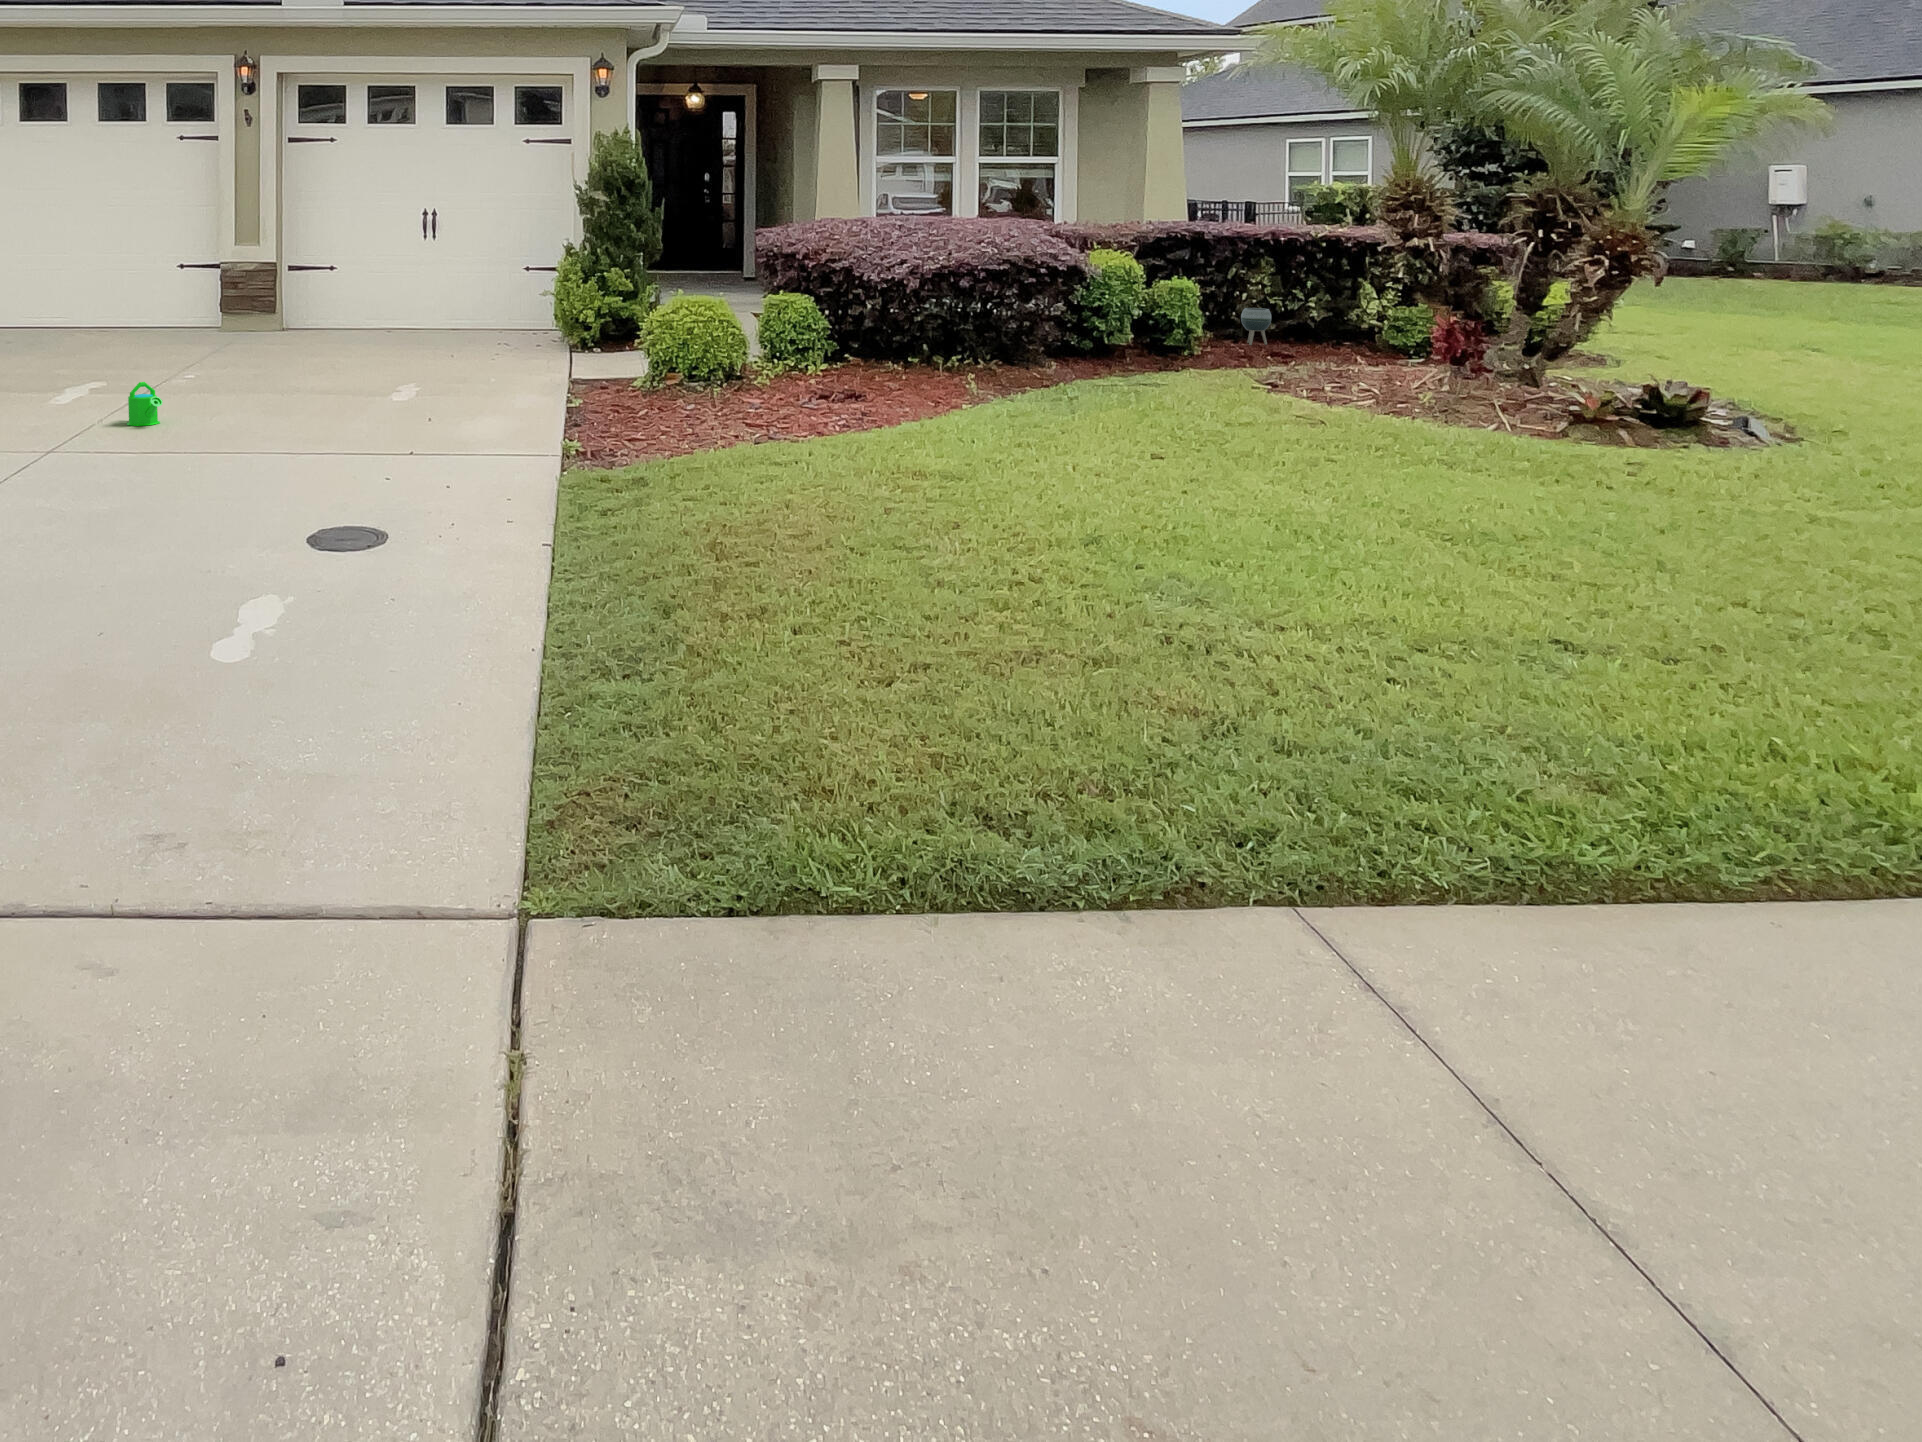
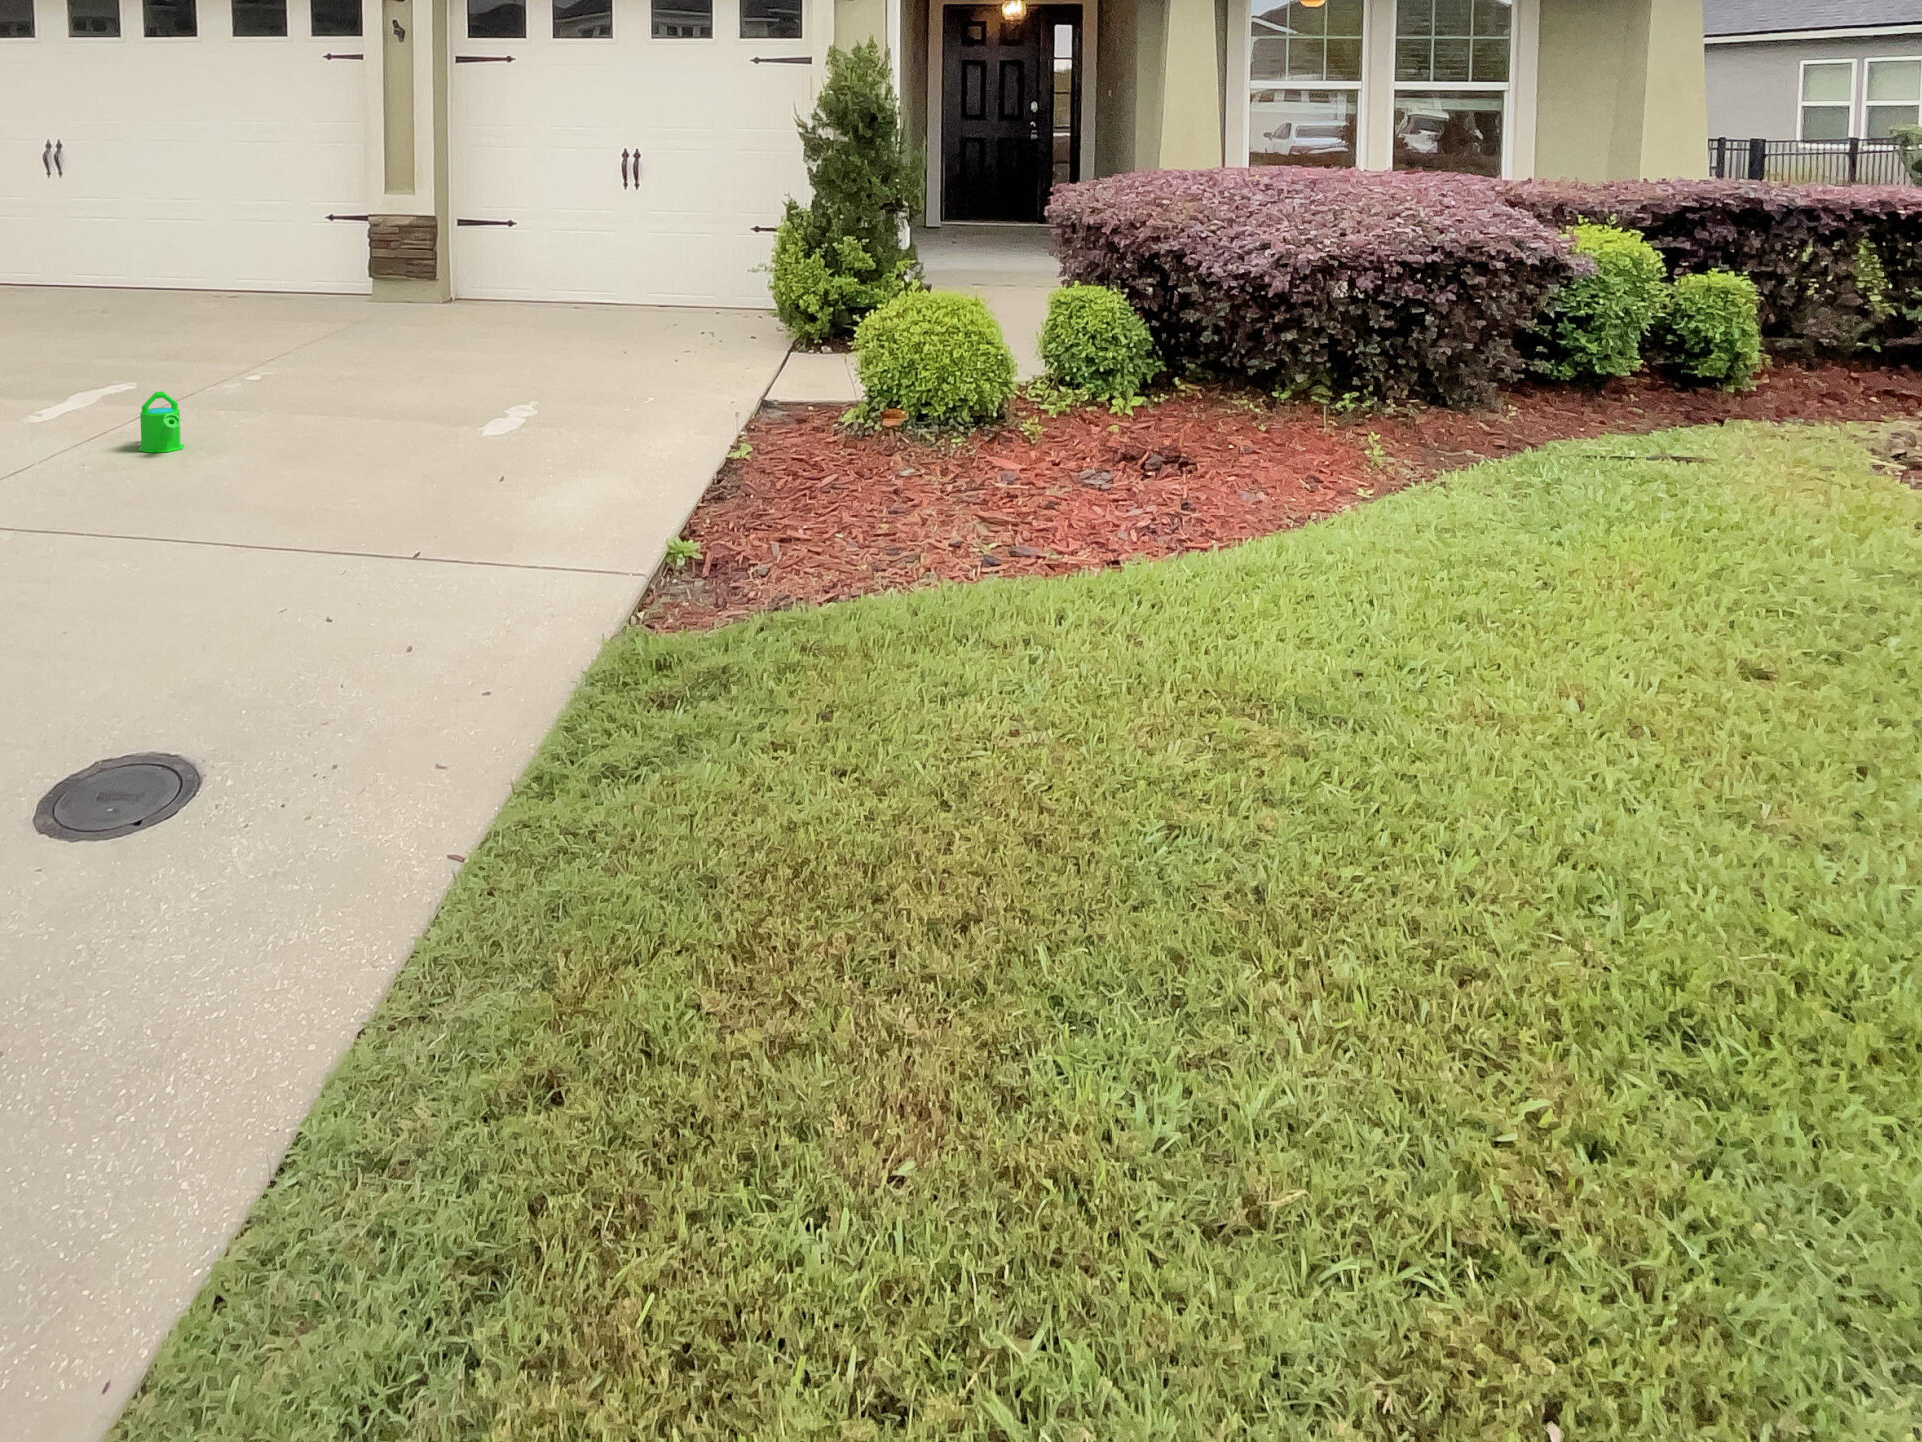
planter: present [1241,308,1271,345] -> none [1829,325,1885,385]

